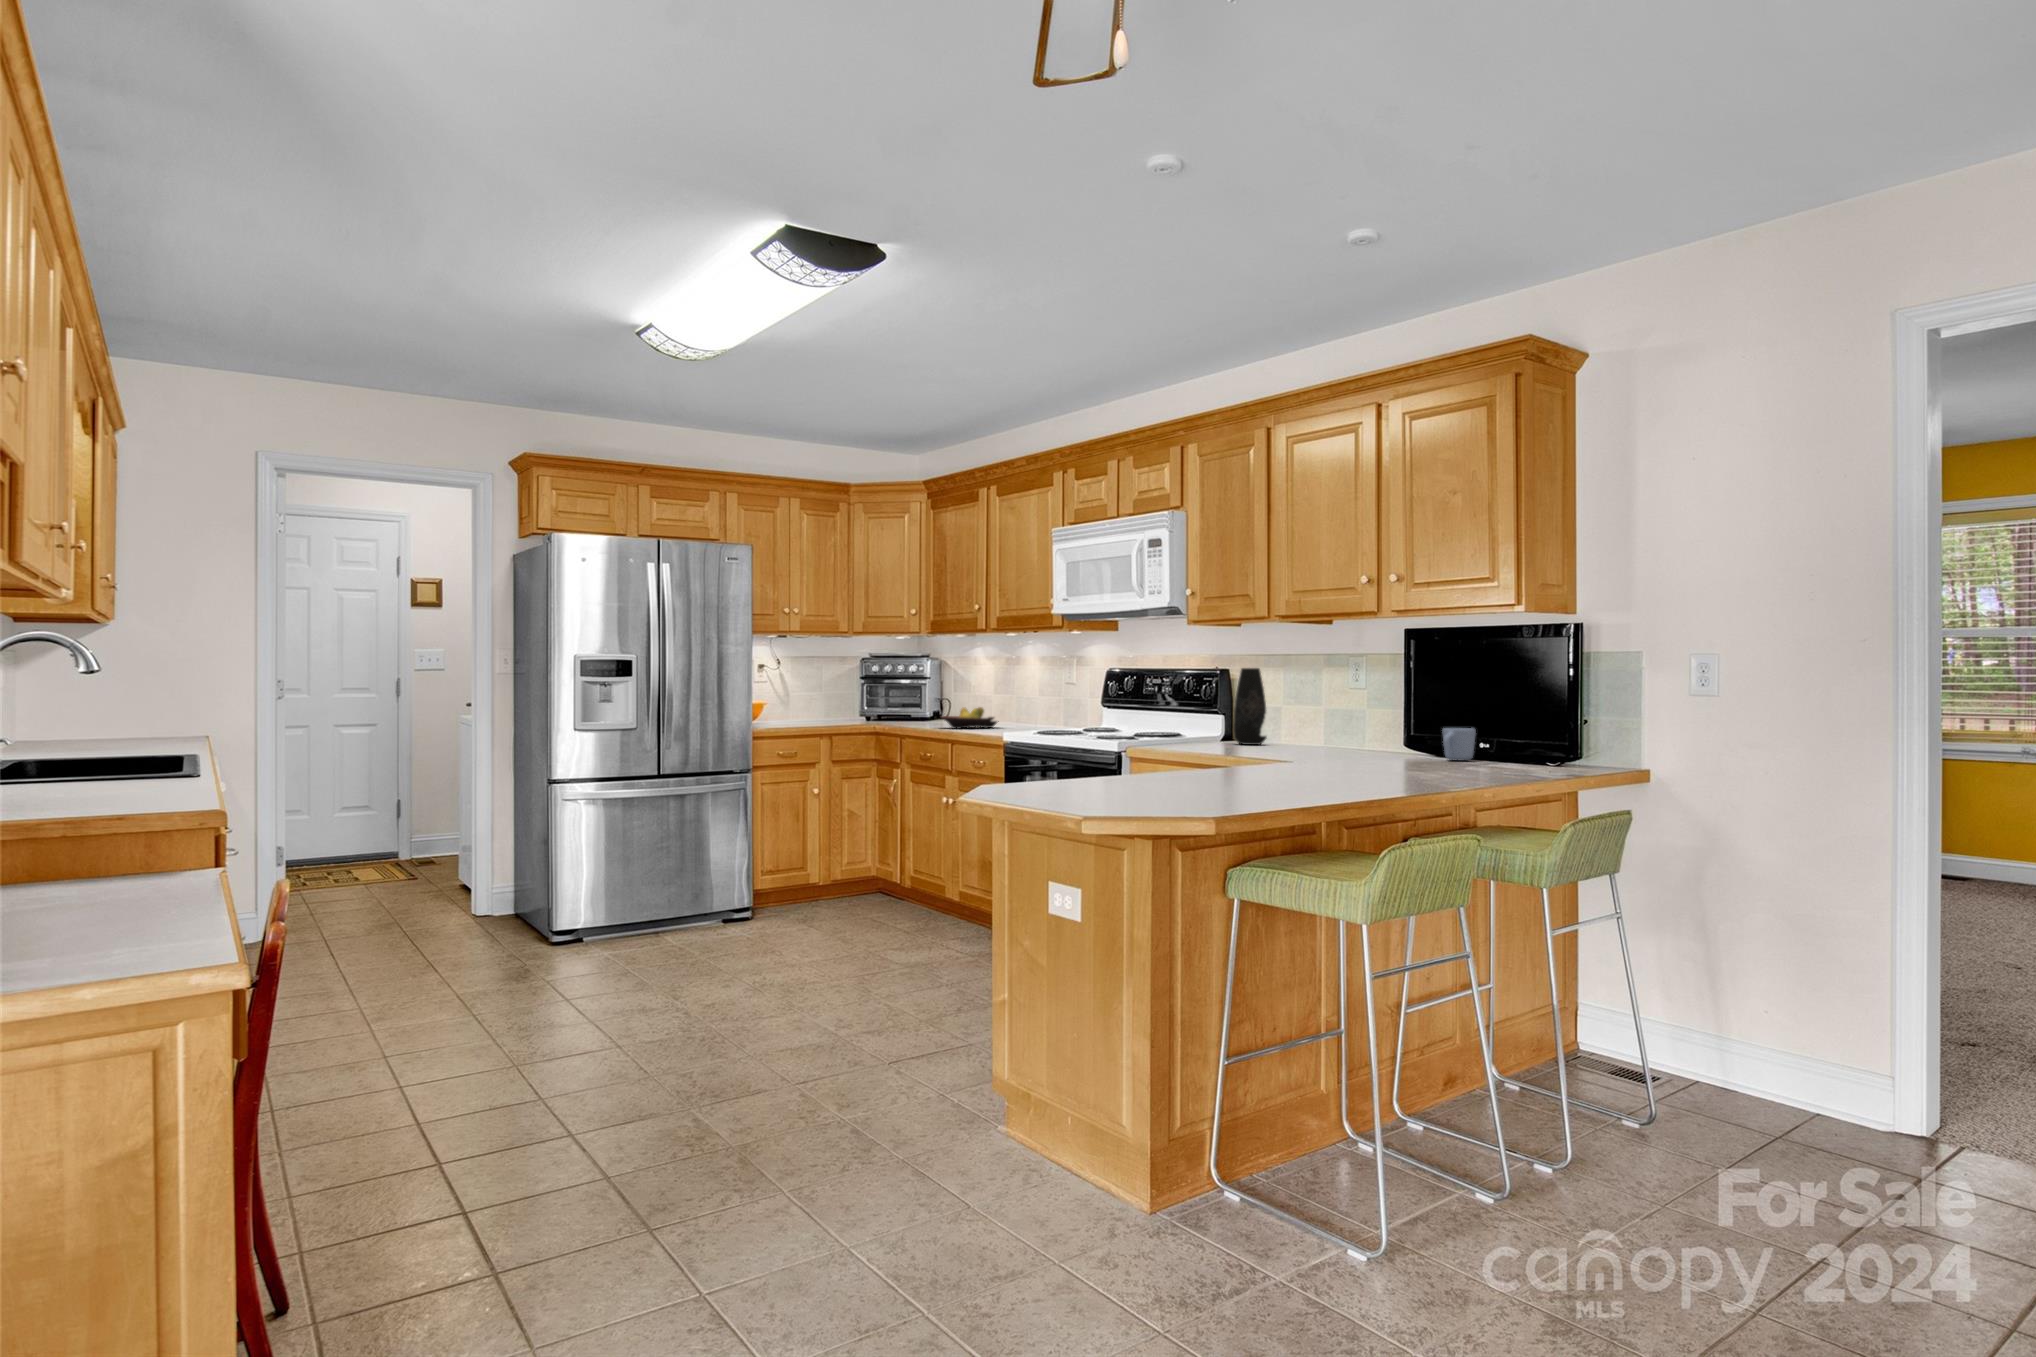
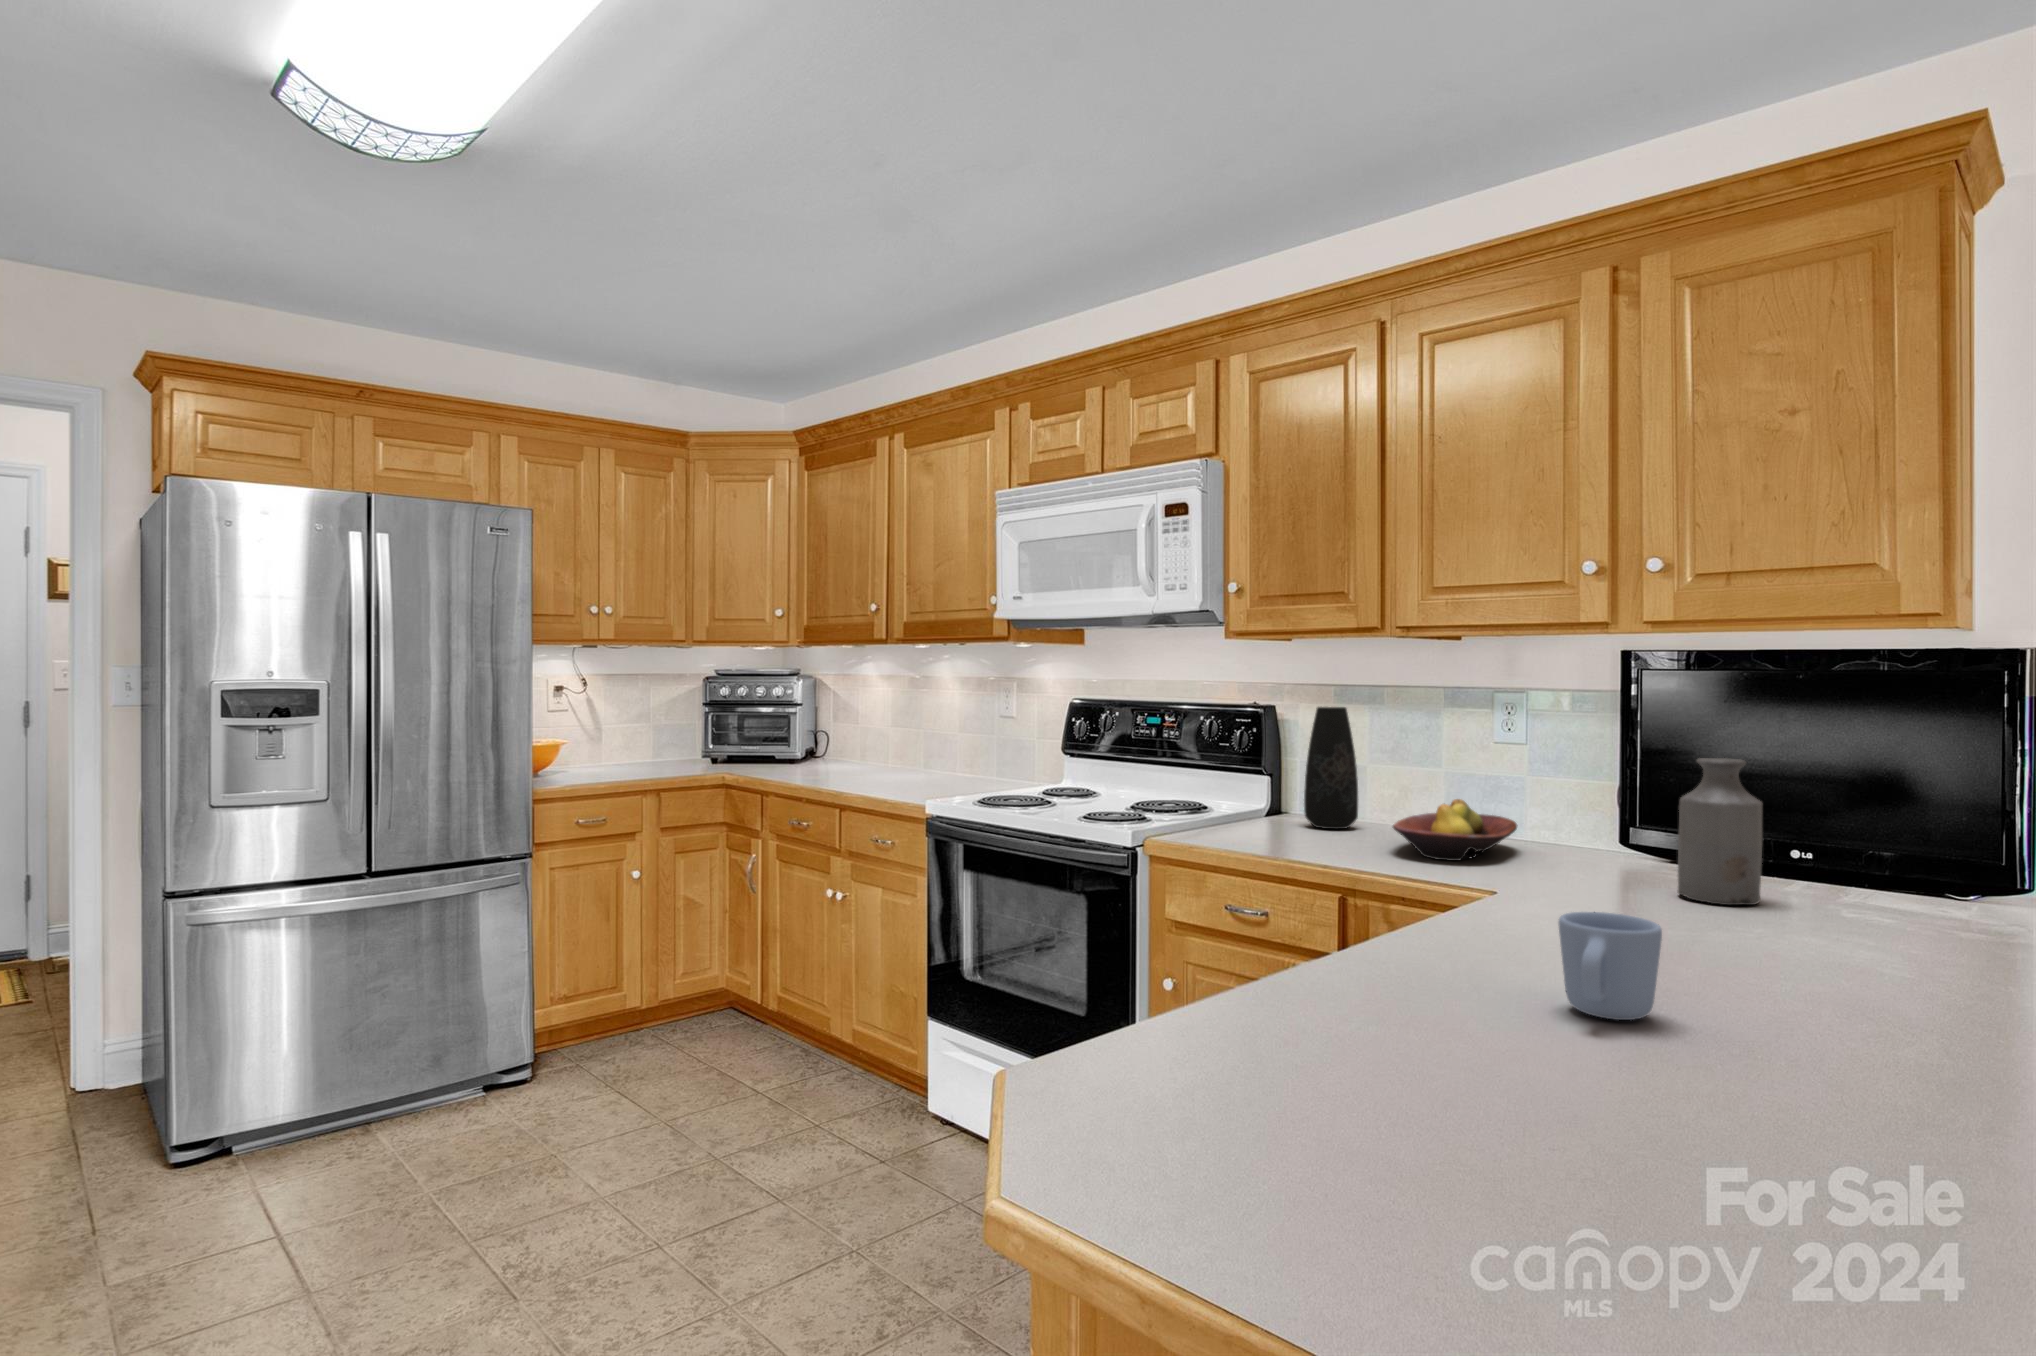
bottle: none [1377,685,1418,761] -> present [1678,758,1762,905]
fruit bowl: present [941,707,999,729] -> present [1393,799,1517,861]
mug: present [1442,728,1476,761] -> present [1559,912,1662,1020]

